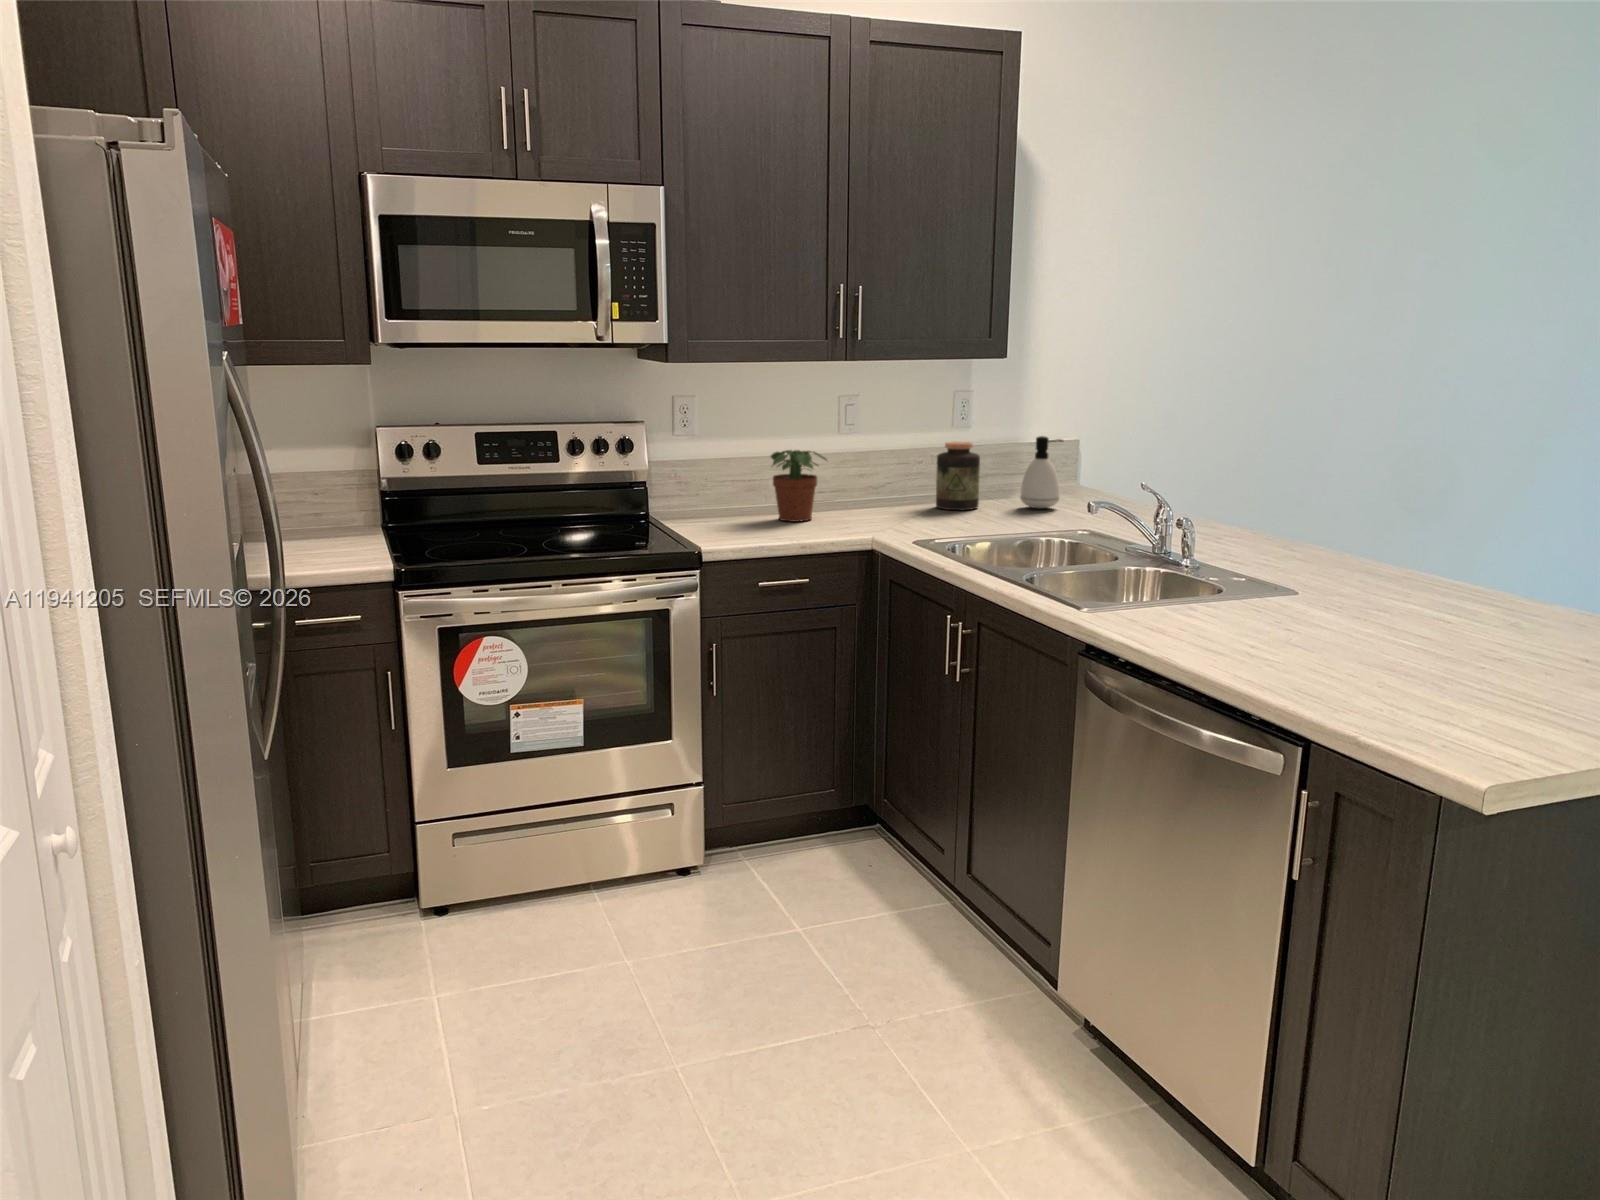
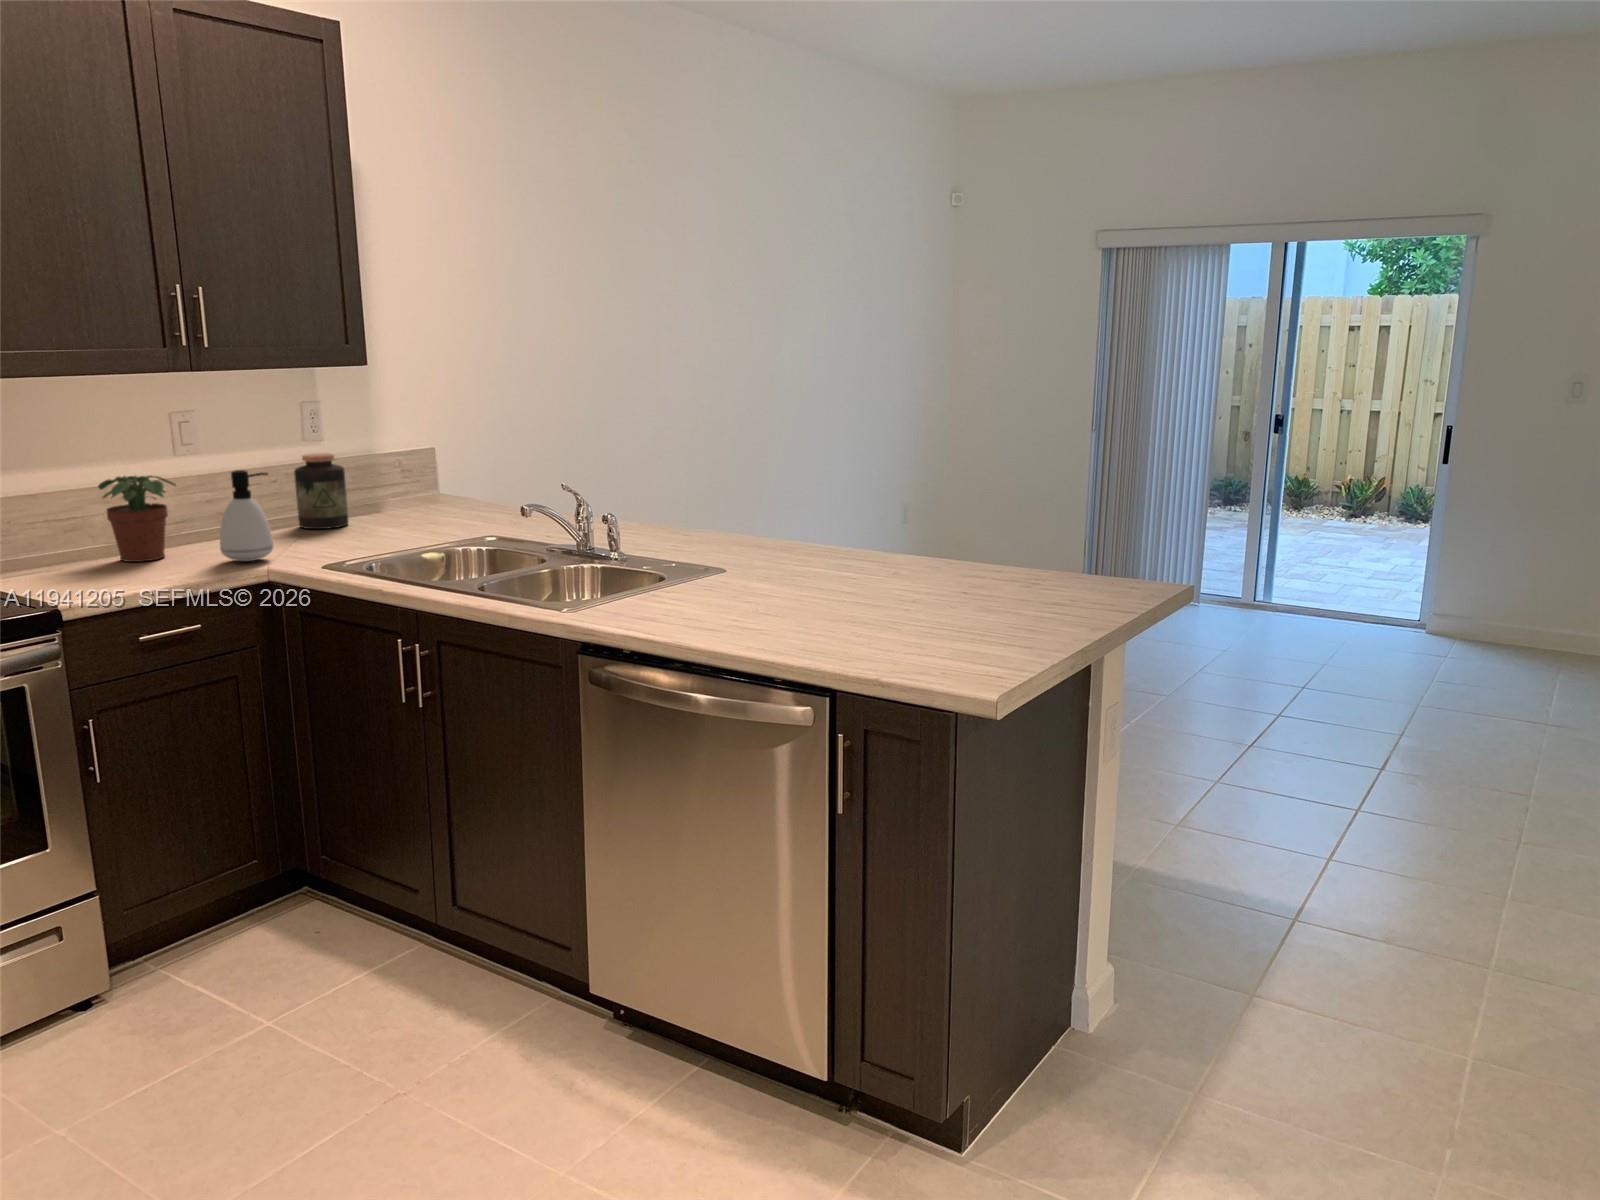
soap dispenser: present [1020,436,1063,508] -> present [220,470,273,561]

